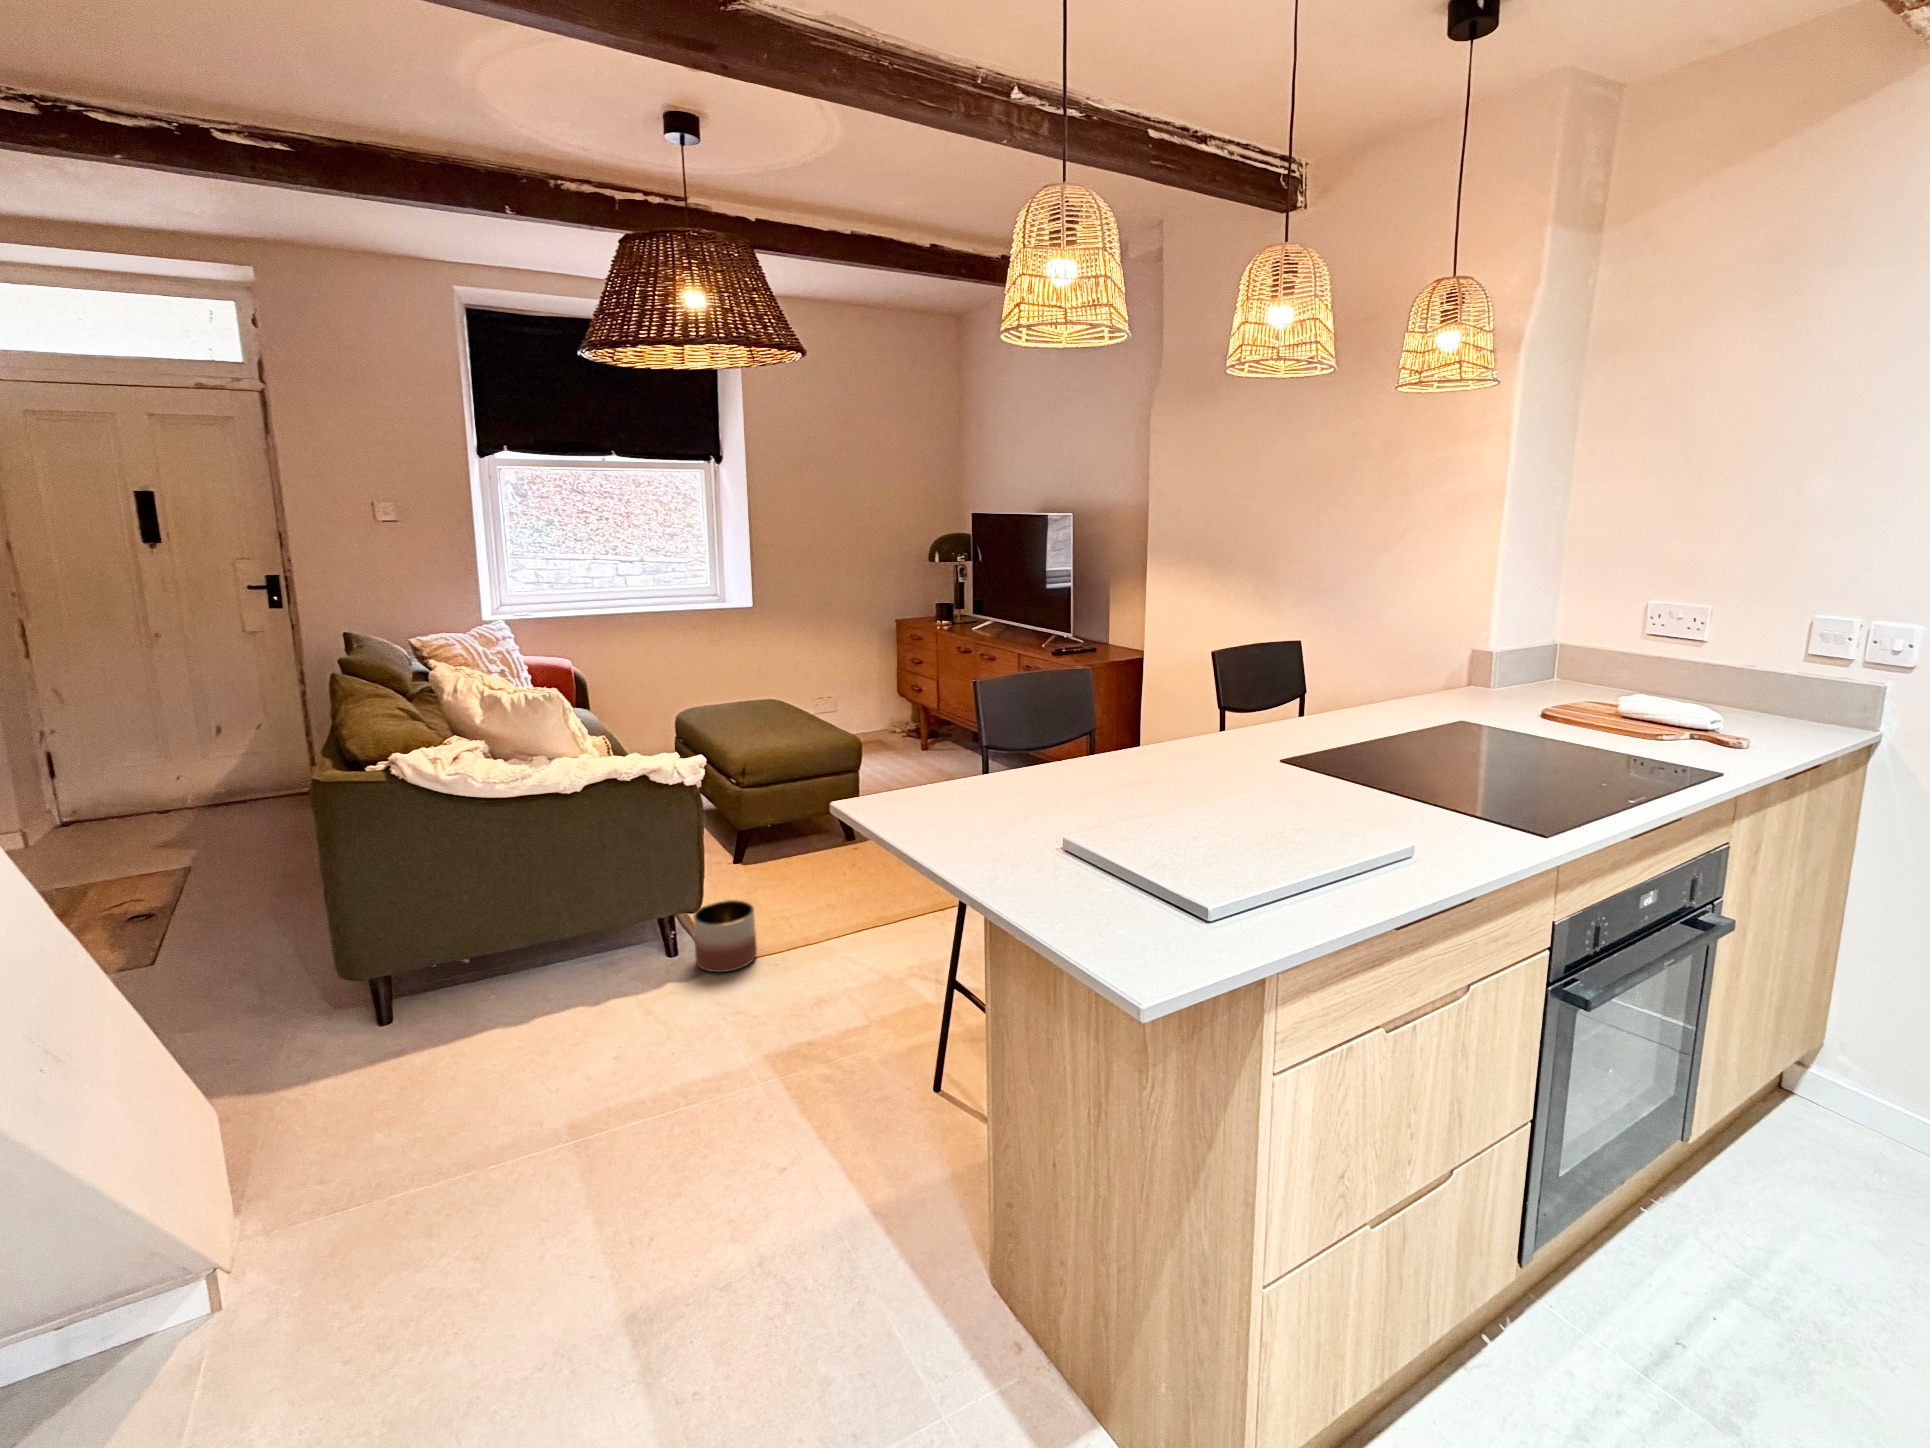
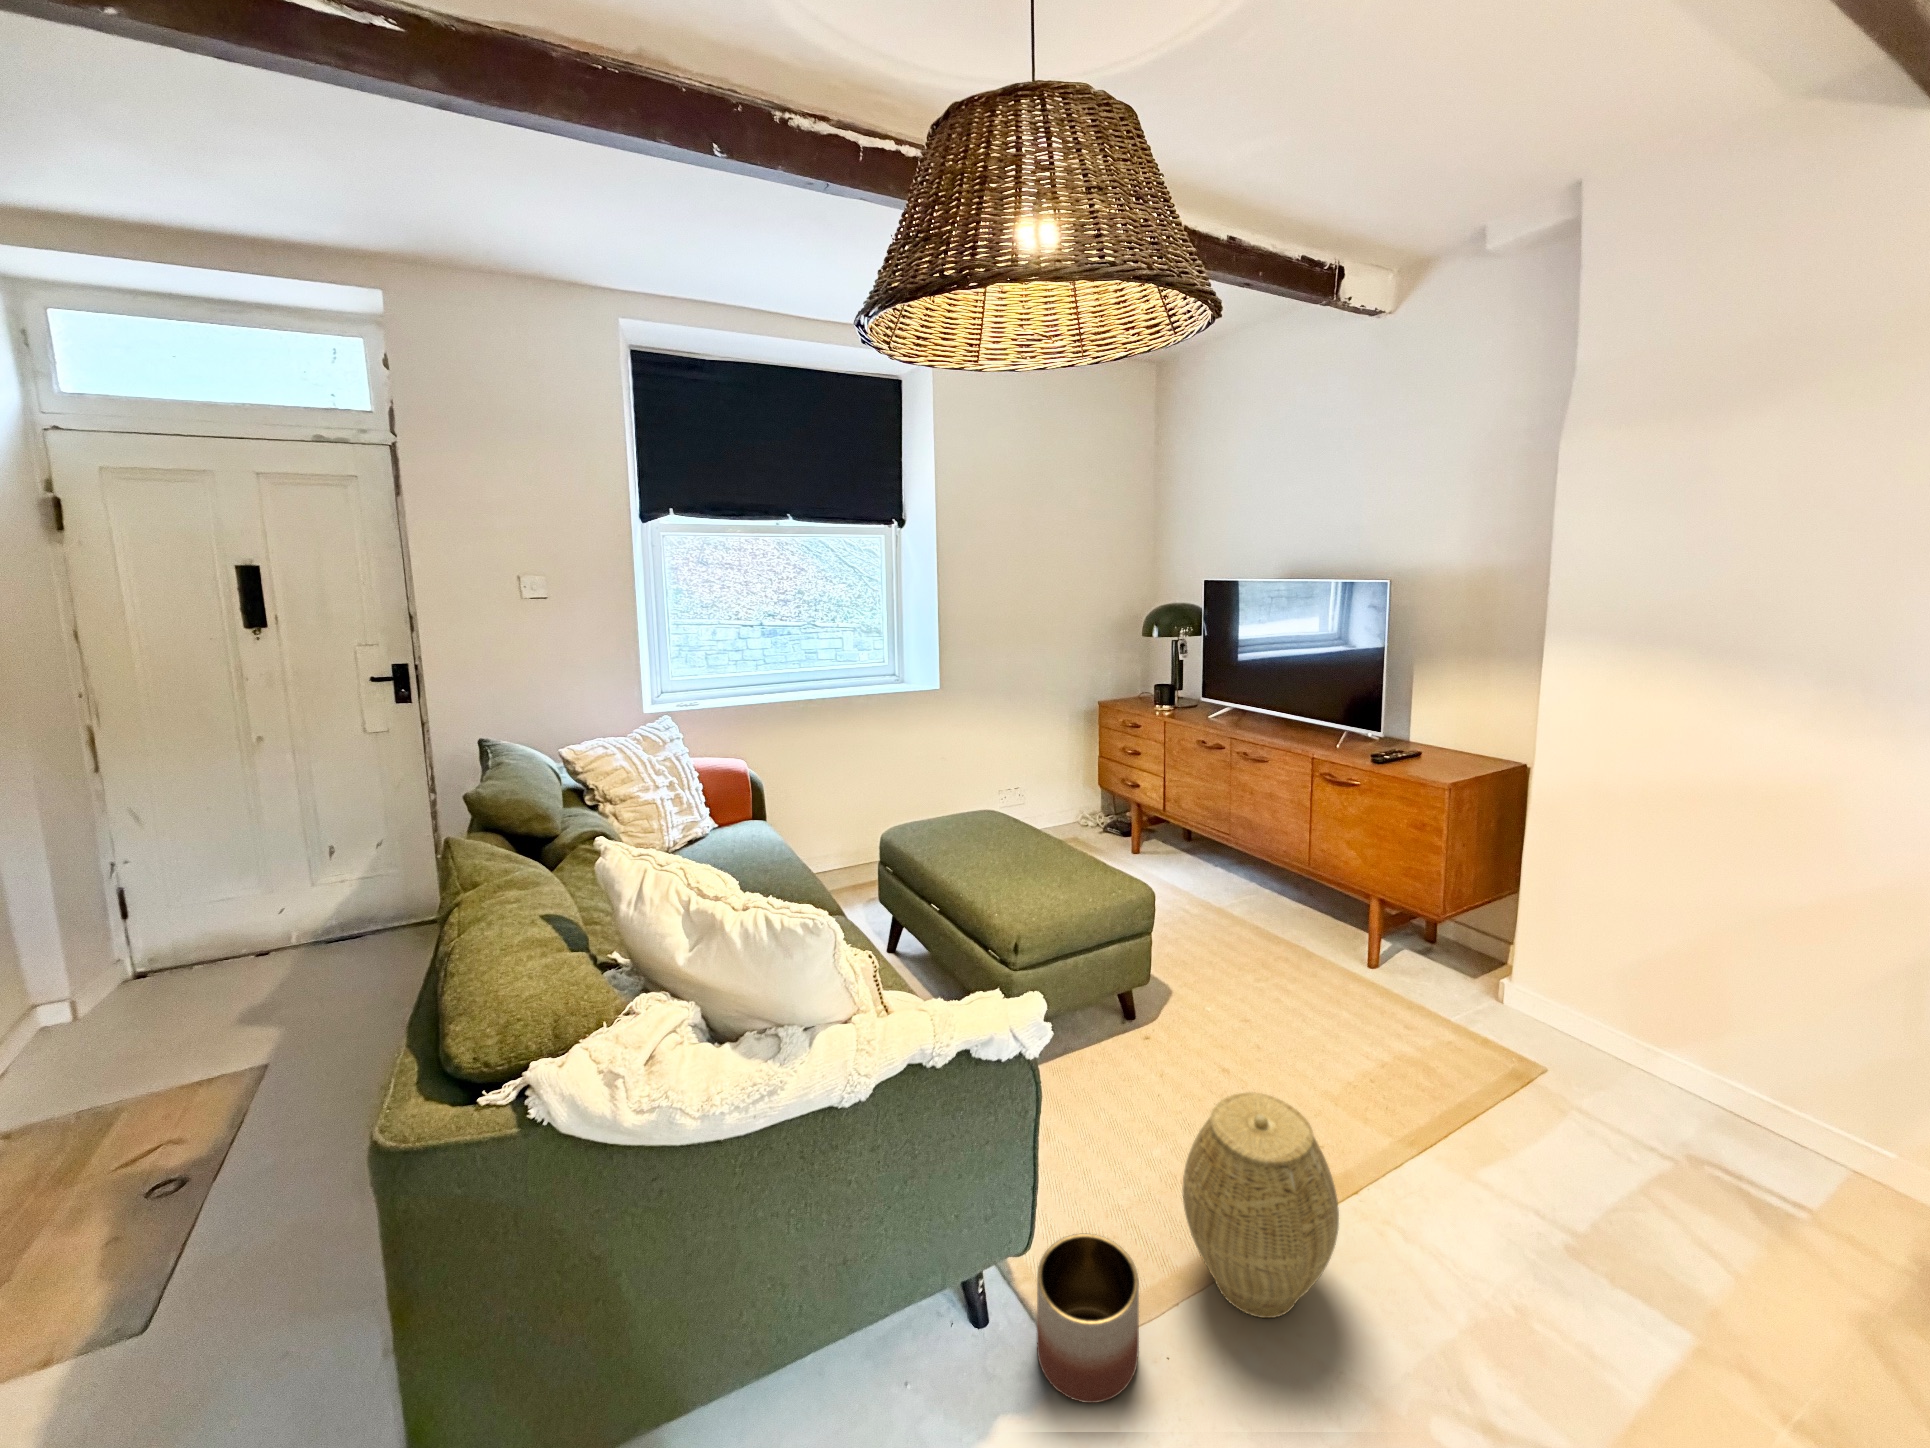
woven basket: none [797,830,888,949] -> present [1182,1092,1339,1318]

